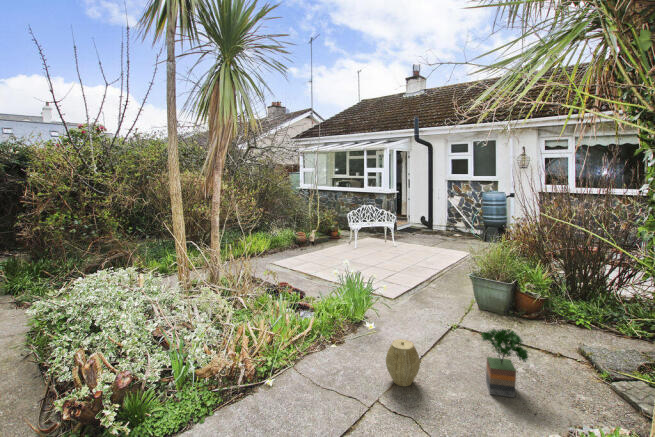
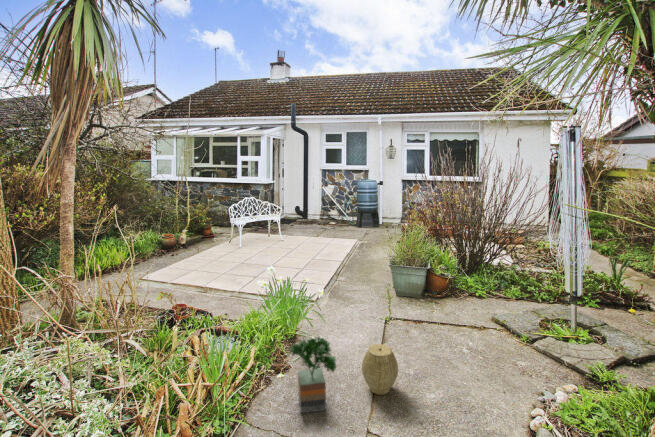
potted tree: present [481,329,528,397] -> present [290,337,336,413]

